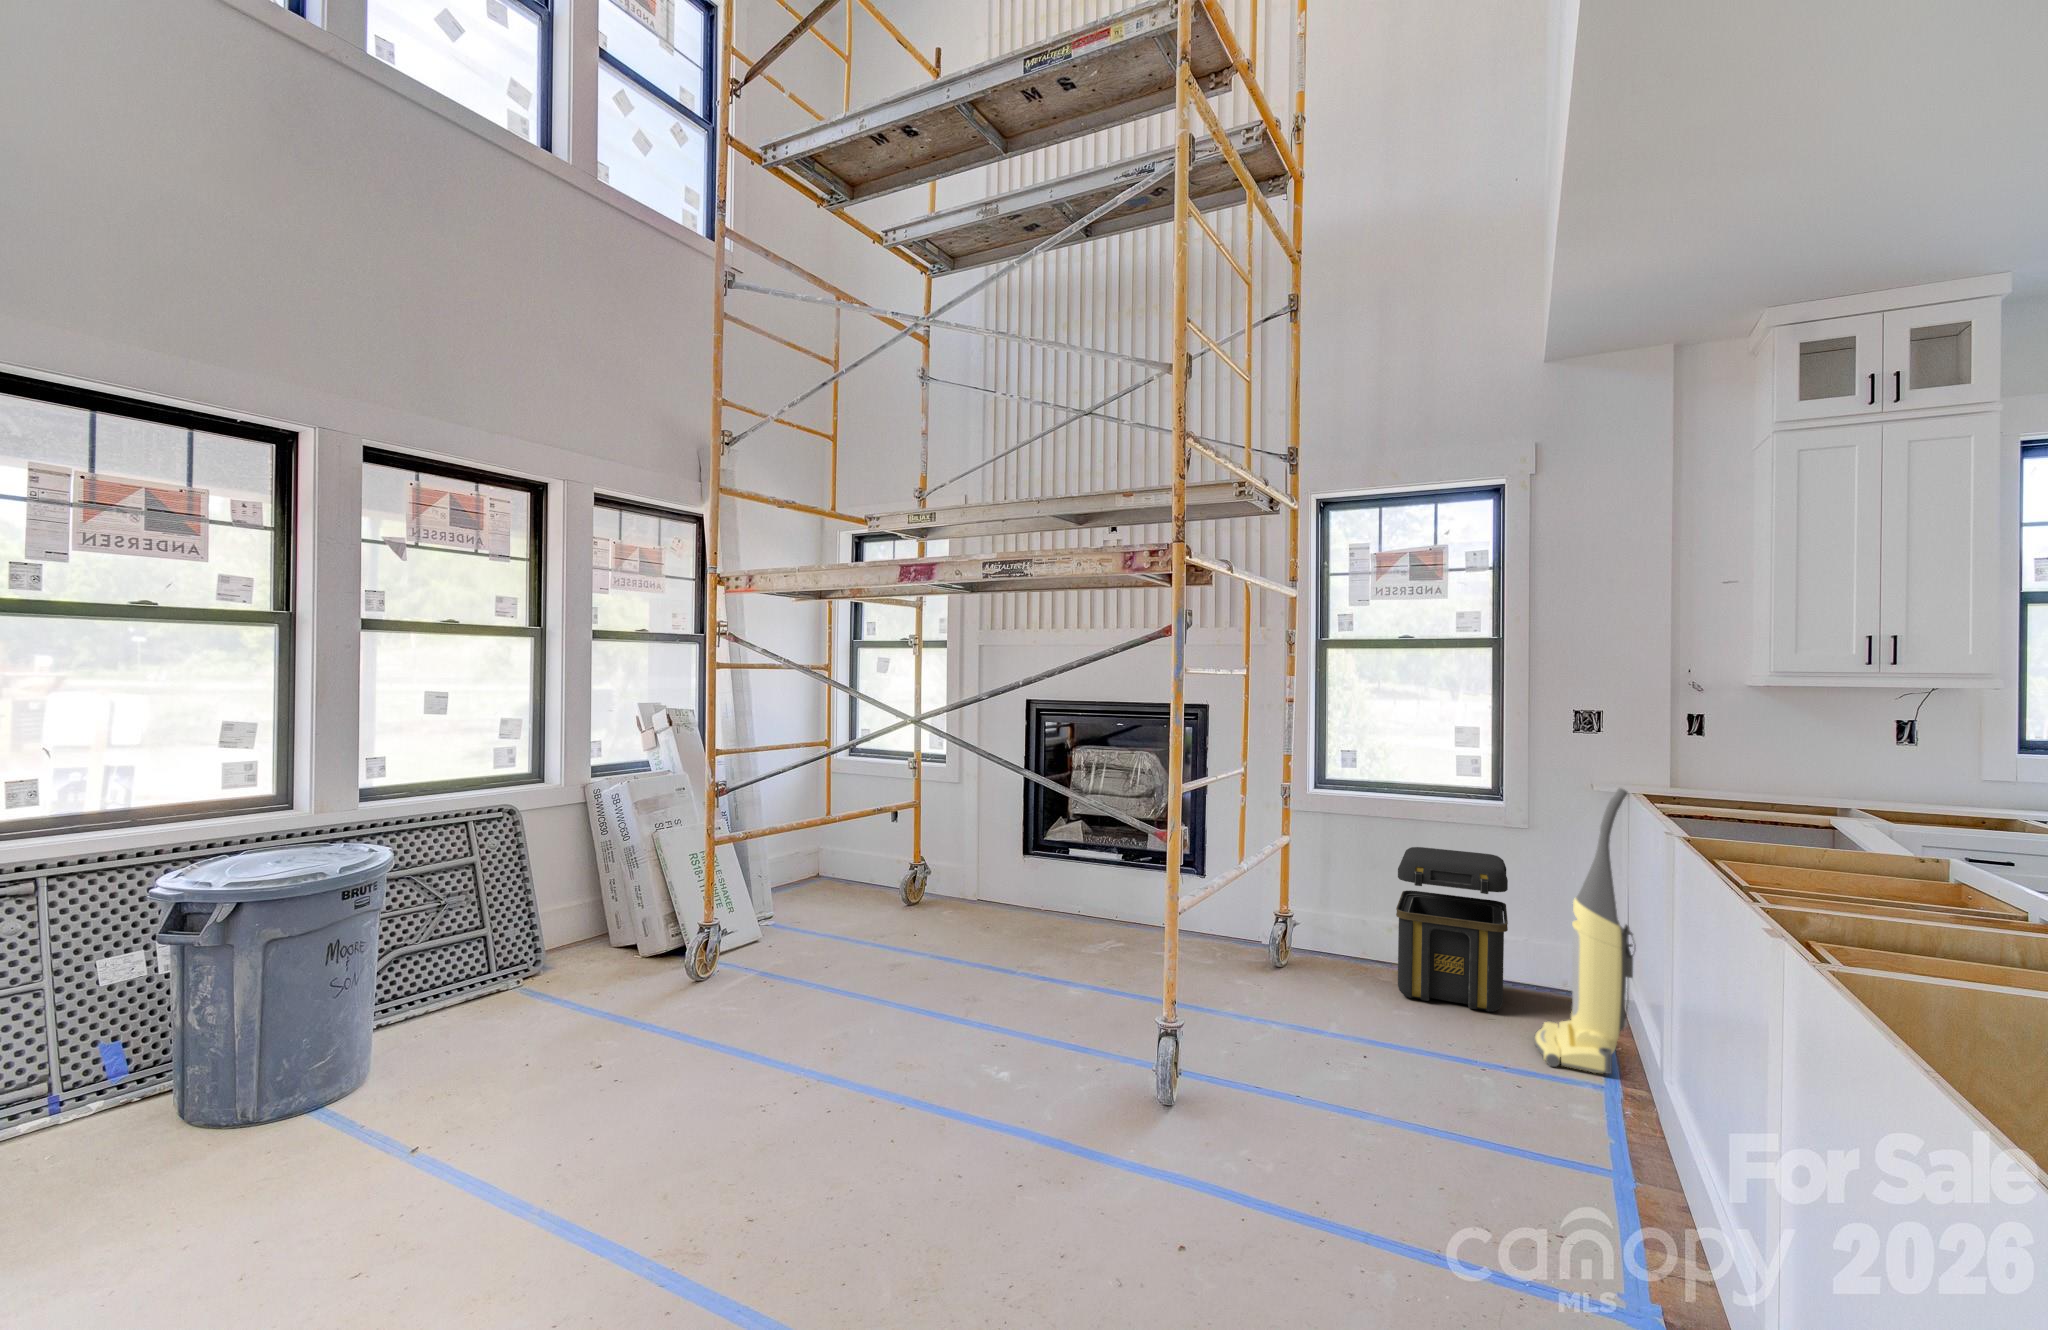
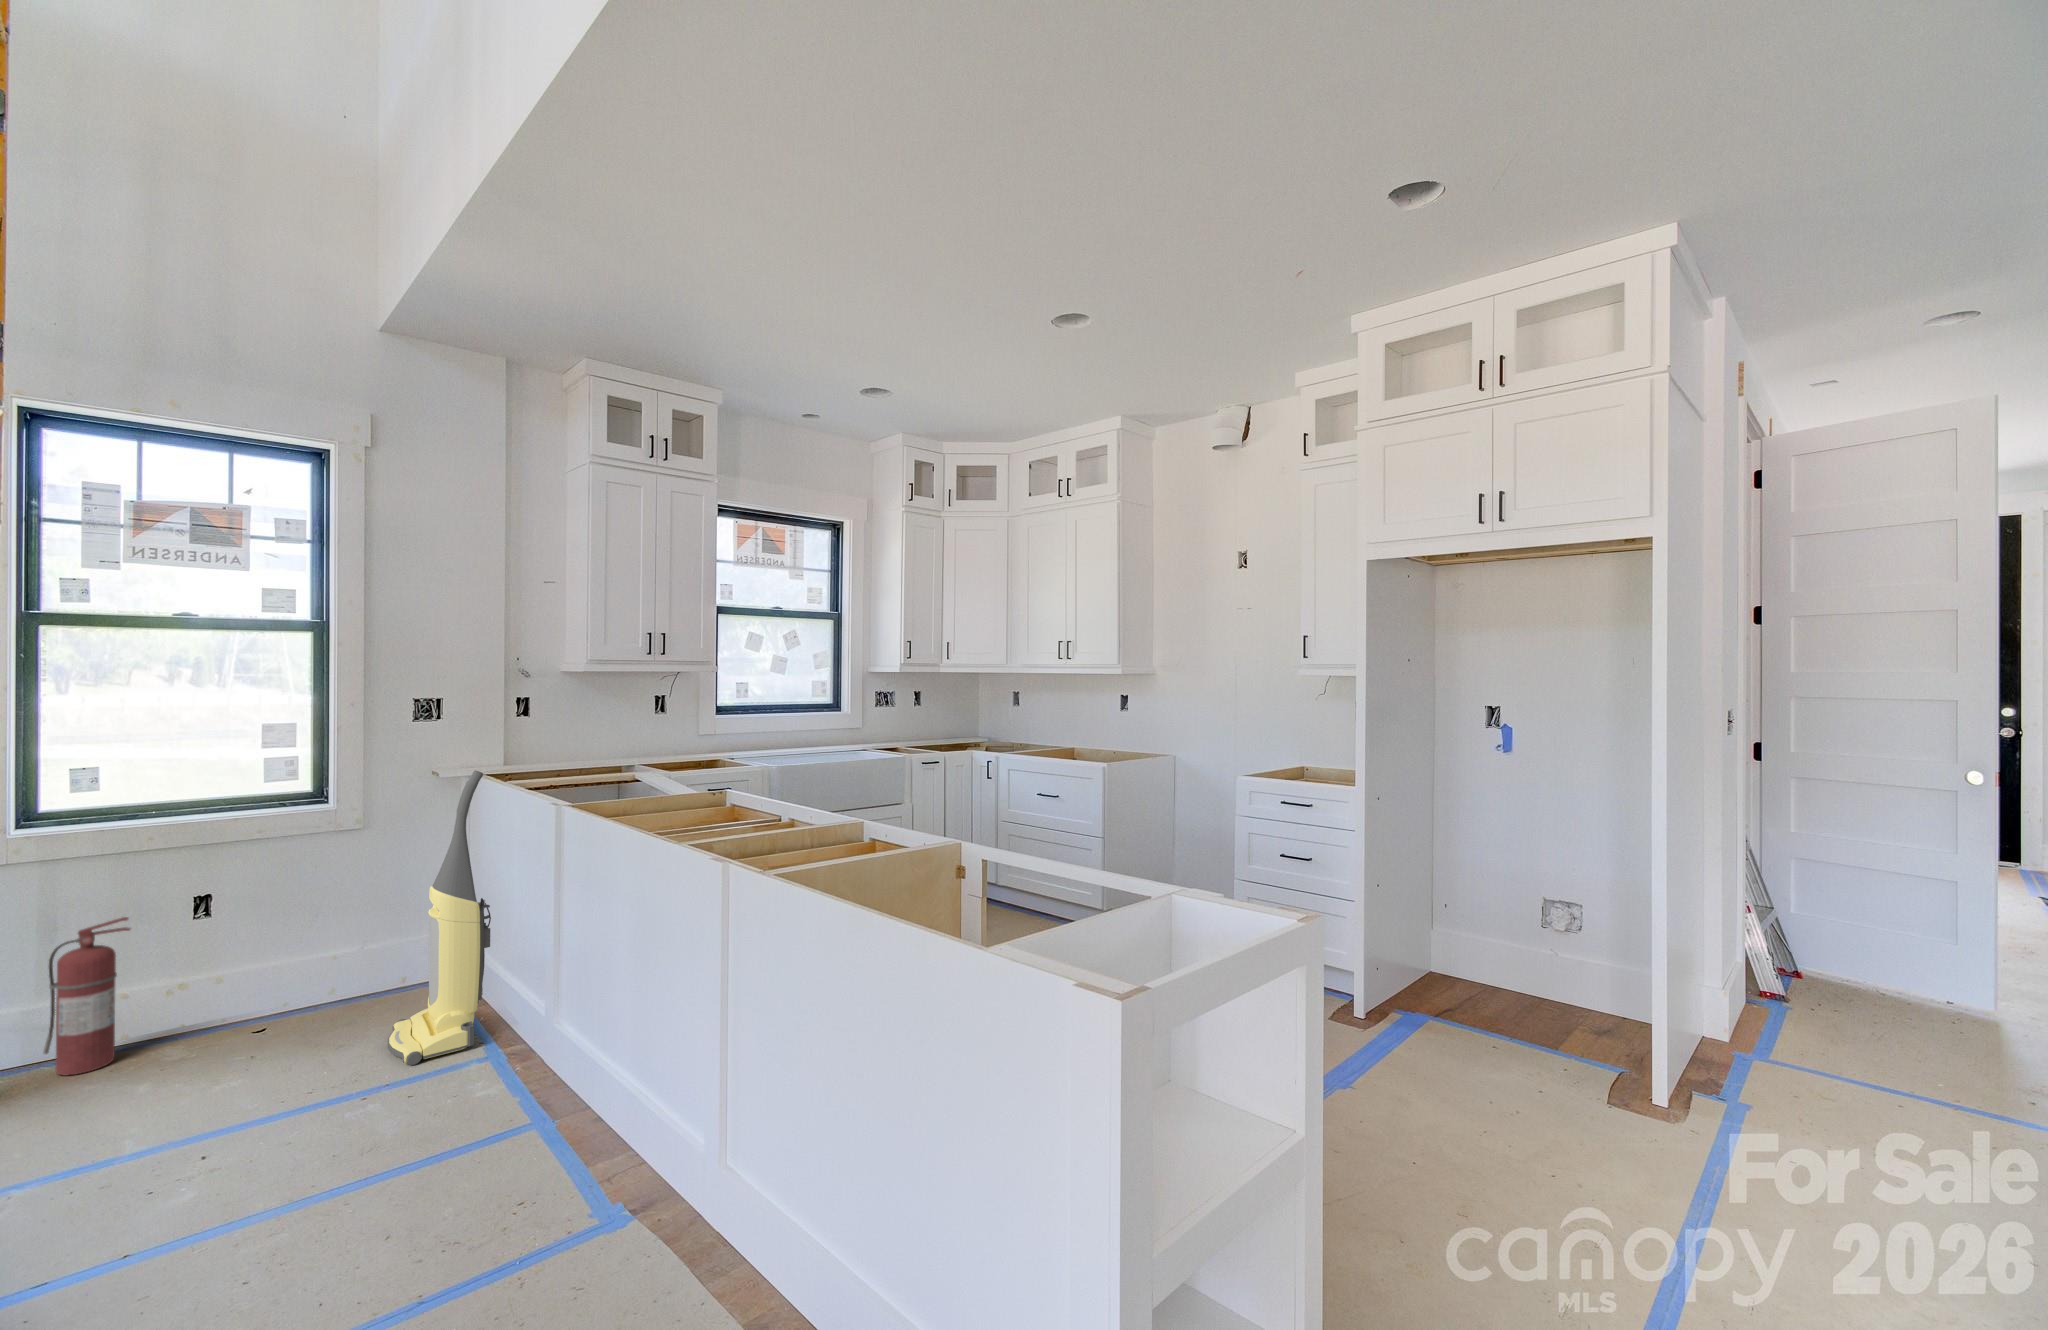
toolbox: present [1396,847,1508,1011] -> none [188,863,348,1066]
fire extinguisher: none [1324,864,1370,971] -> present [43,917,130,1076]

